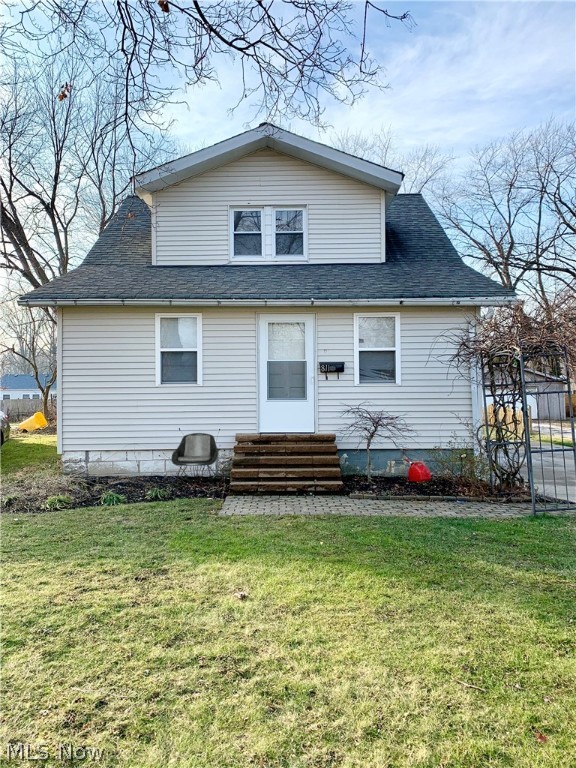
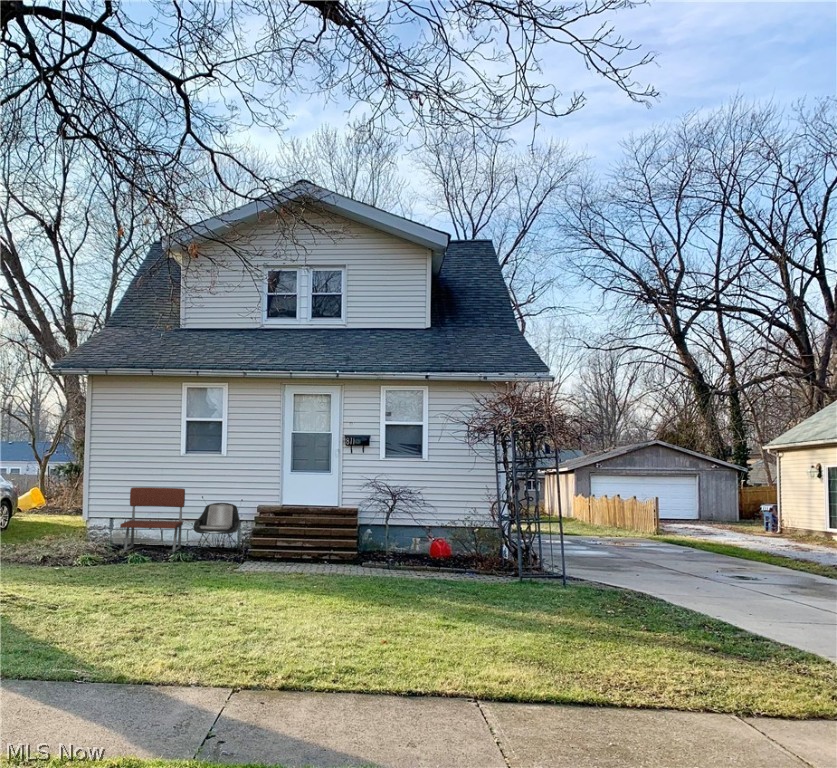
bench: none [96,420,162,485] -> present [120,487,185,552]

